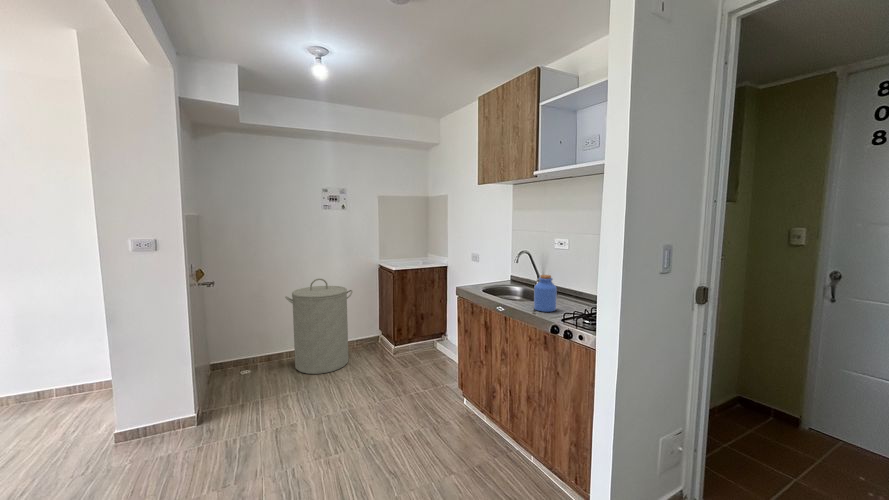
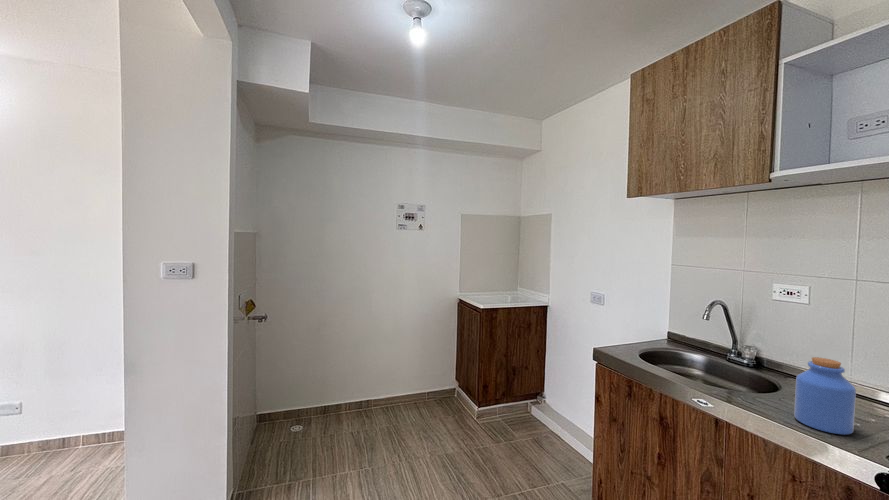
laundry hamper: present [285,279,352,374] -> none [349,315,429,439]

